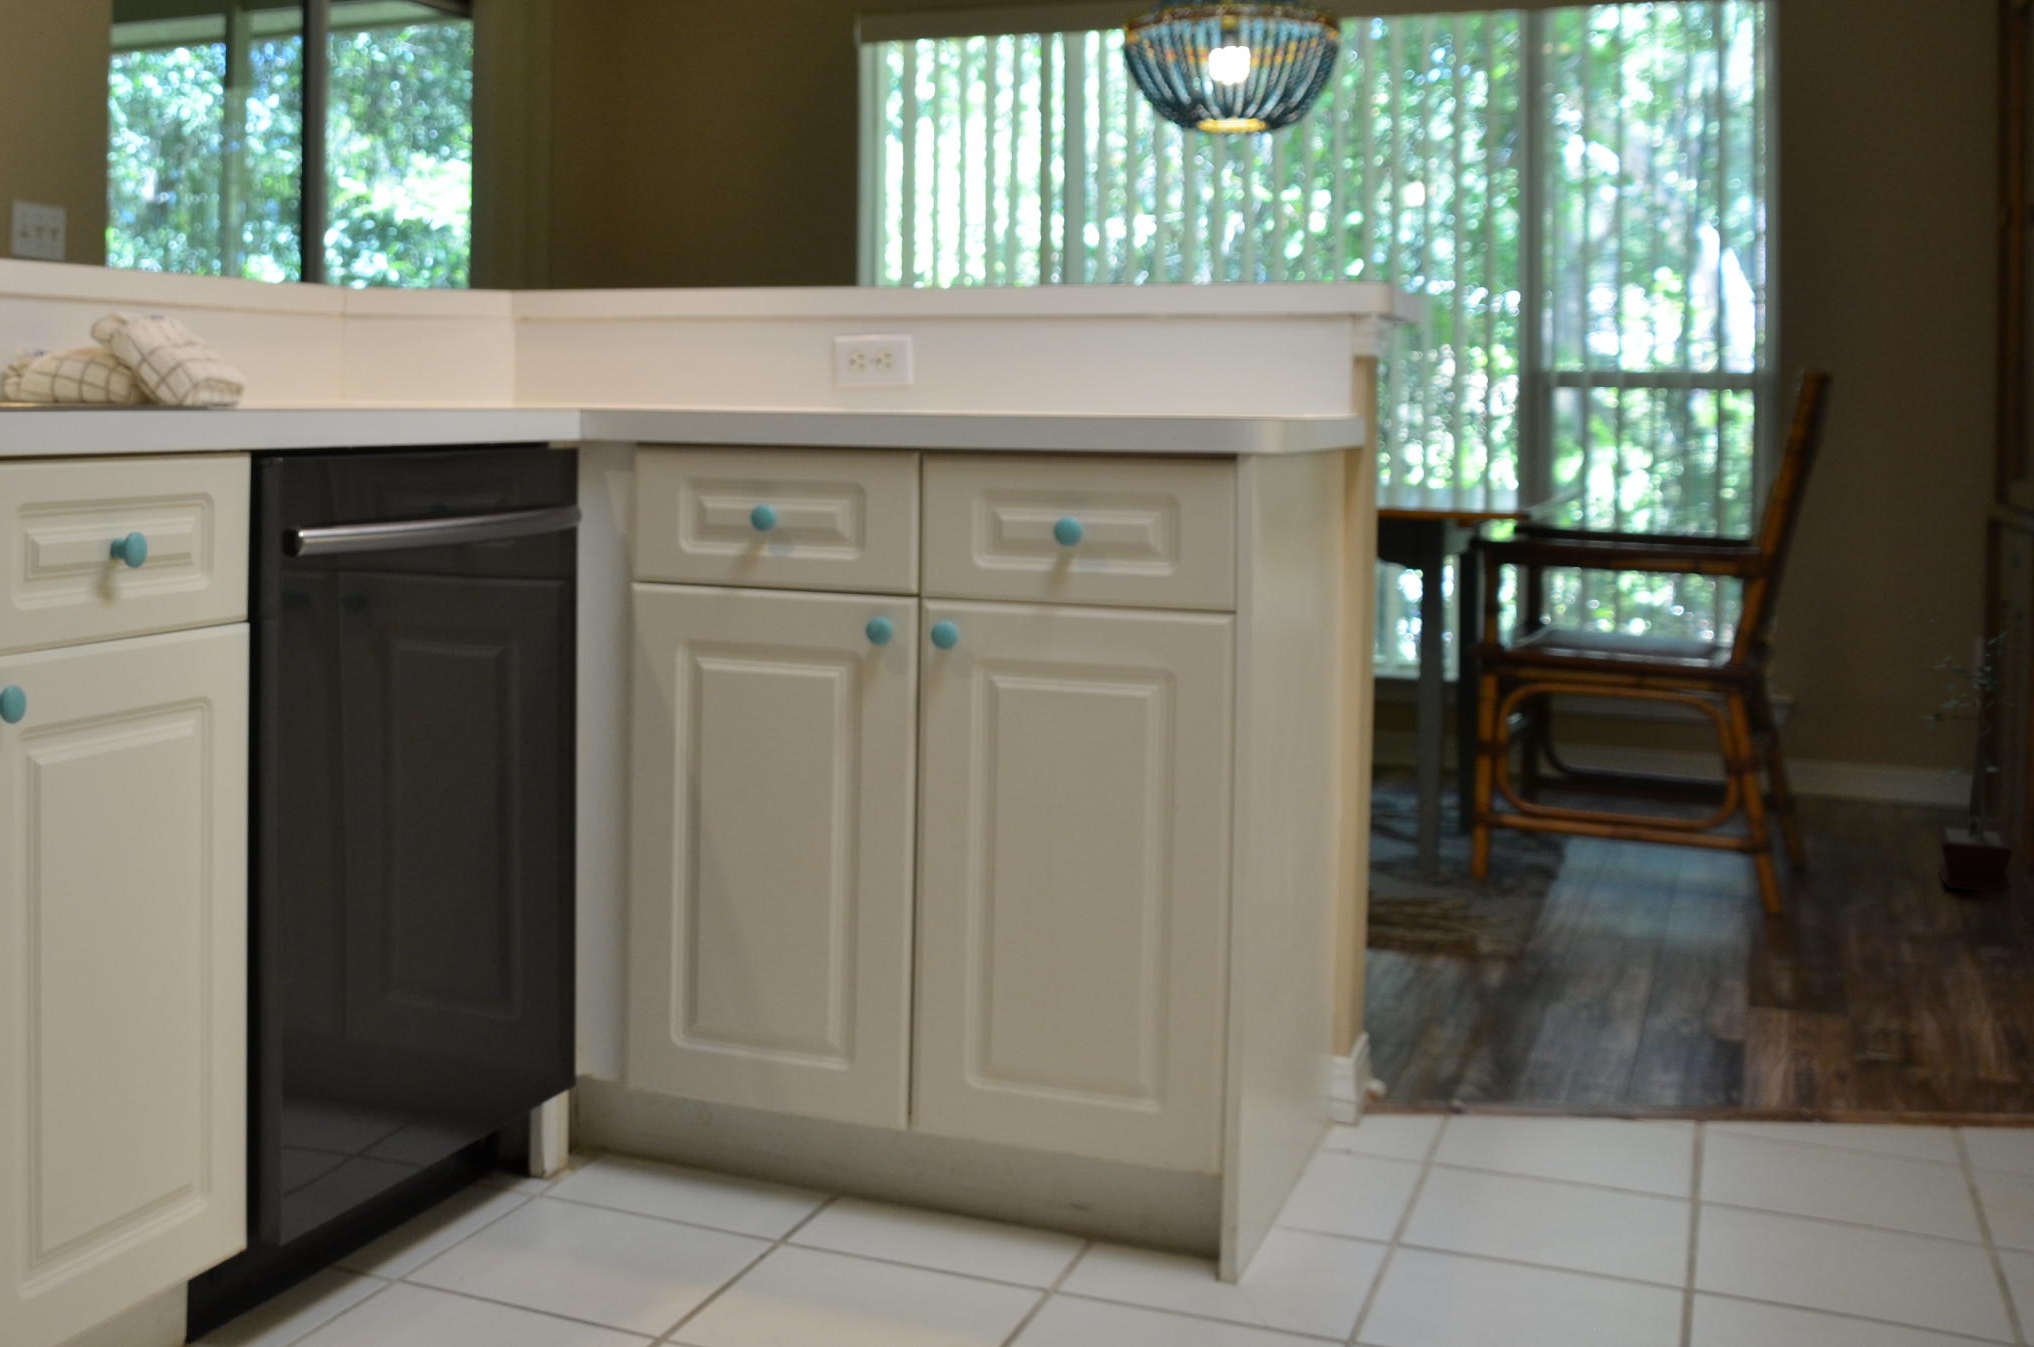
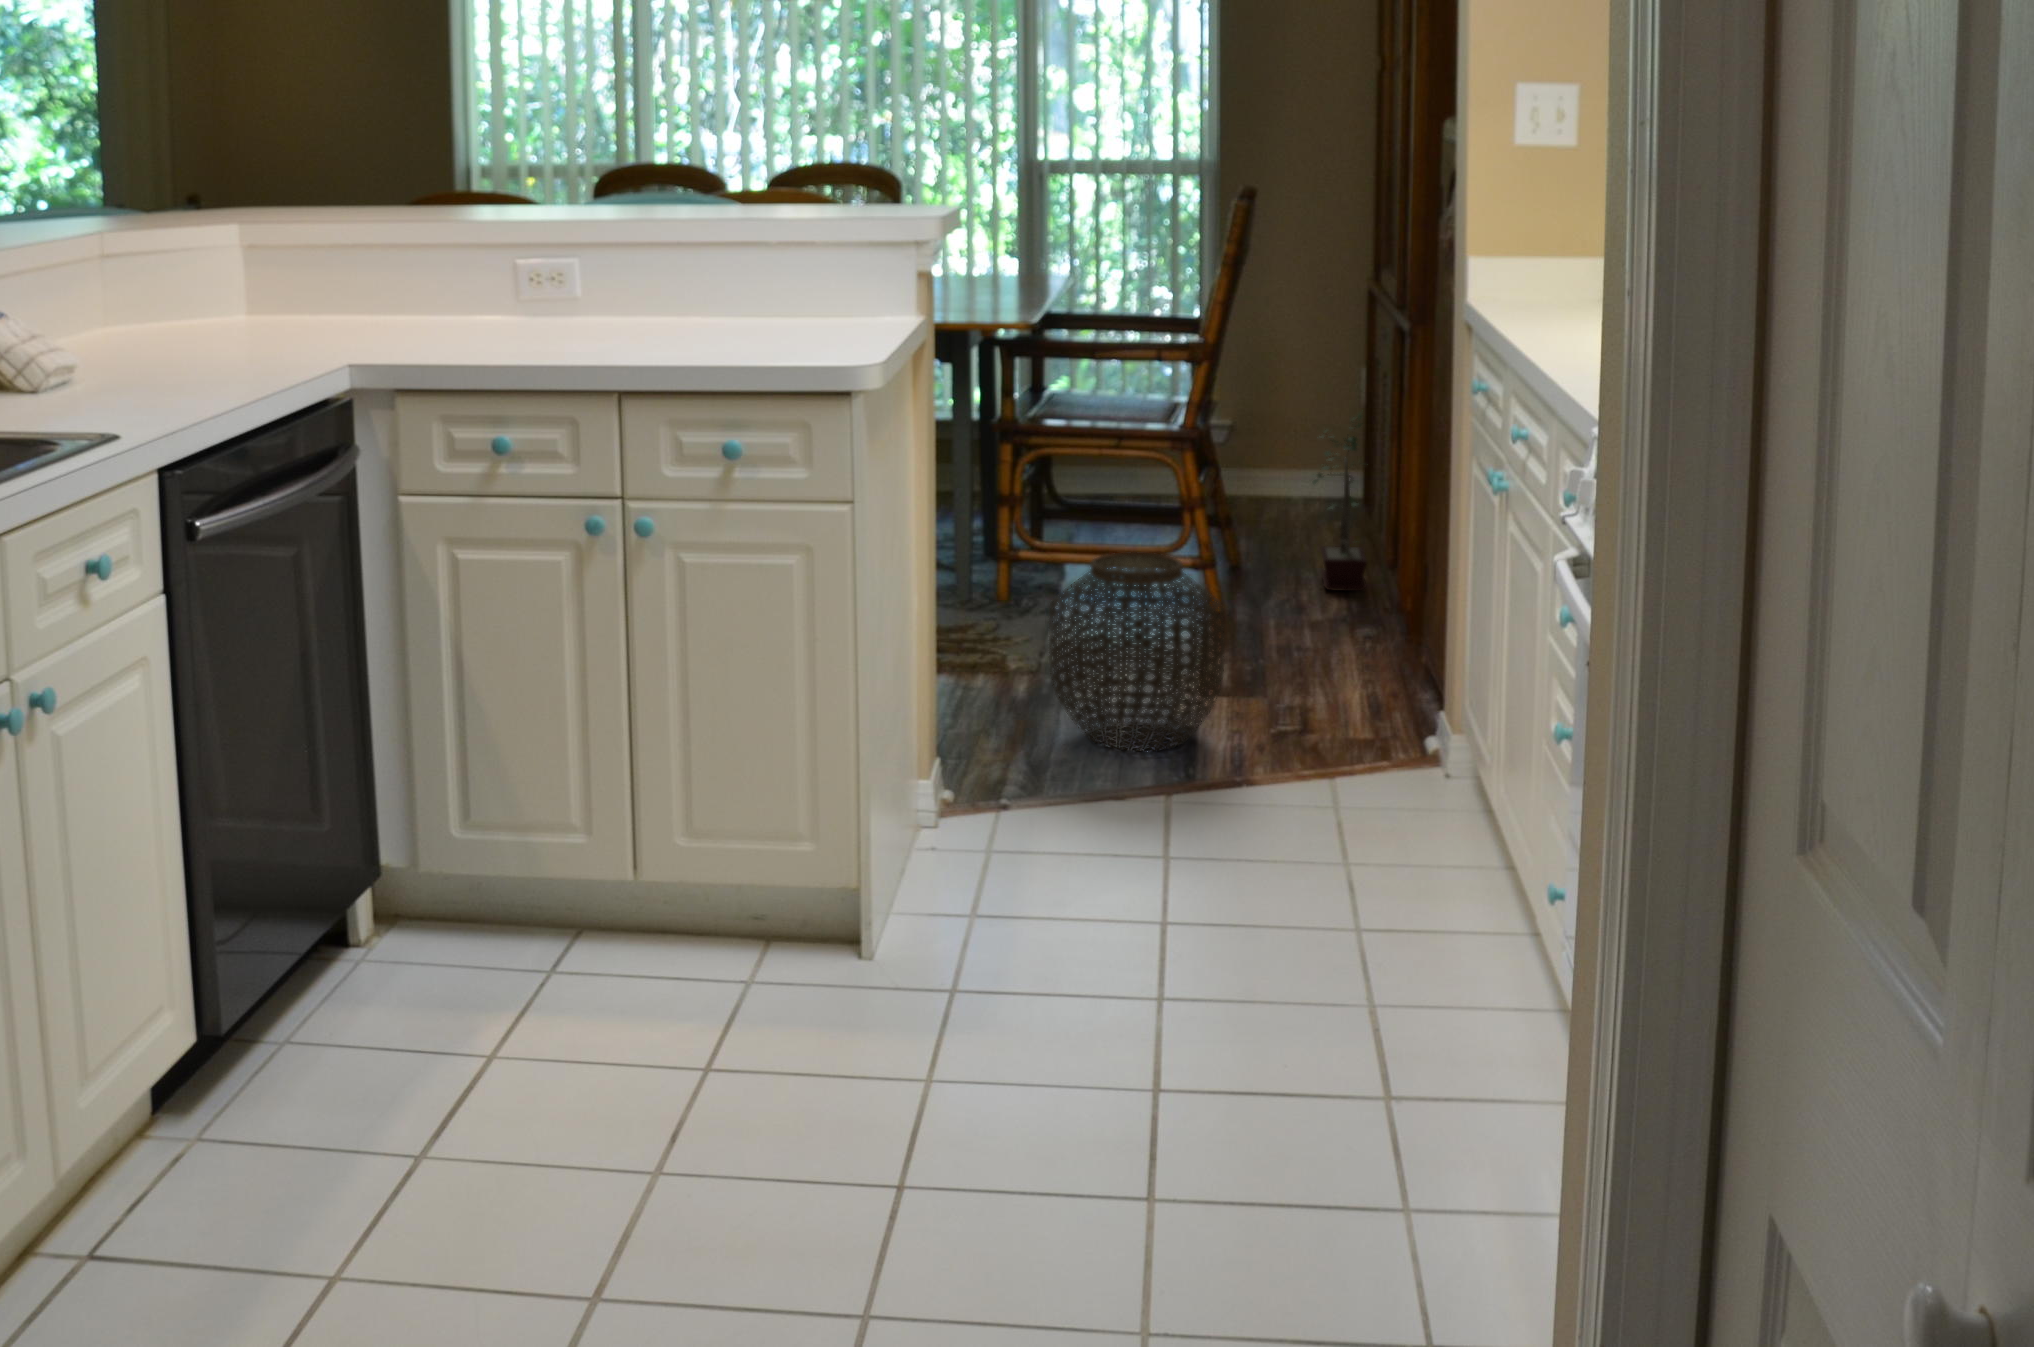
woven basket: none [1522,776,1793,1063] -> present [1049,552,1224,751]

